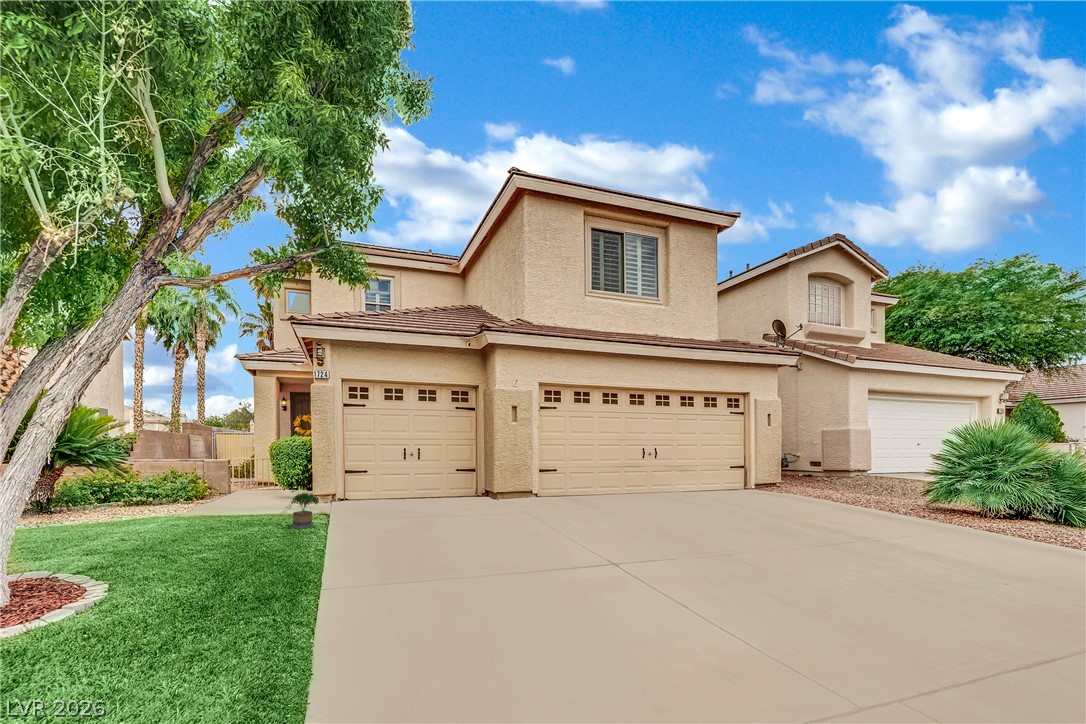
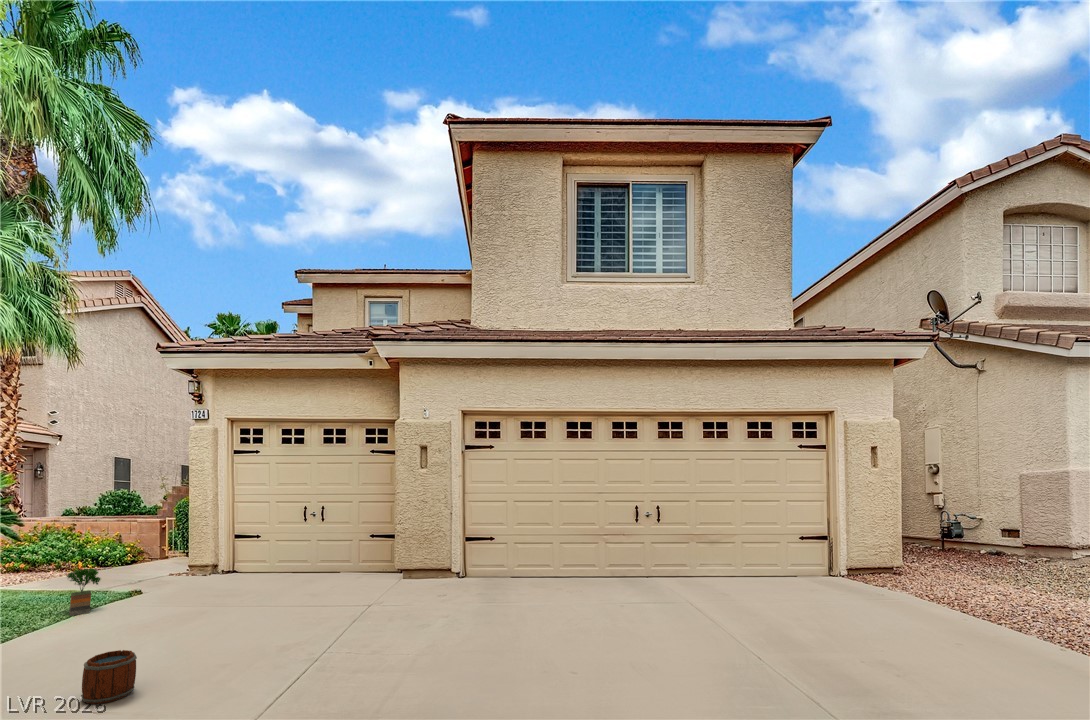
bucket: none [453,531,484,563] -> present [81,650,137,704]

